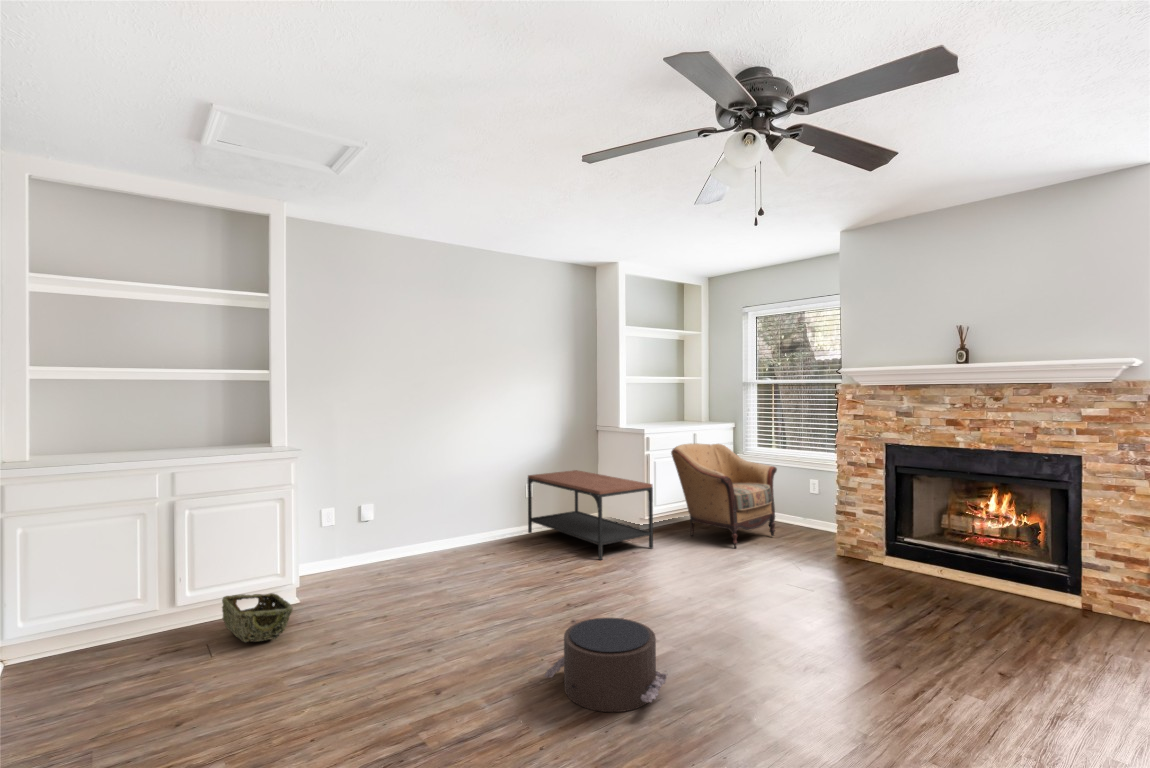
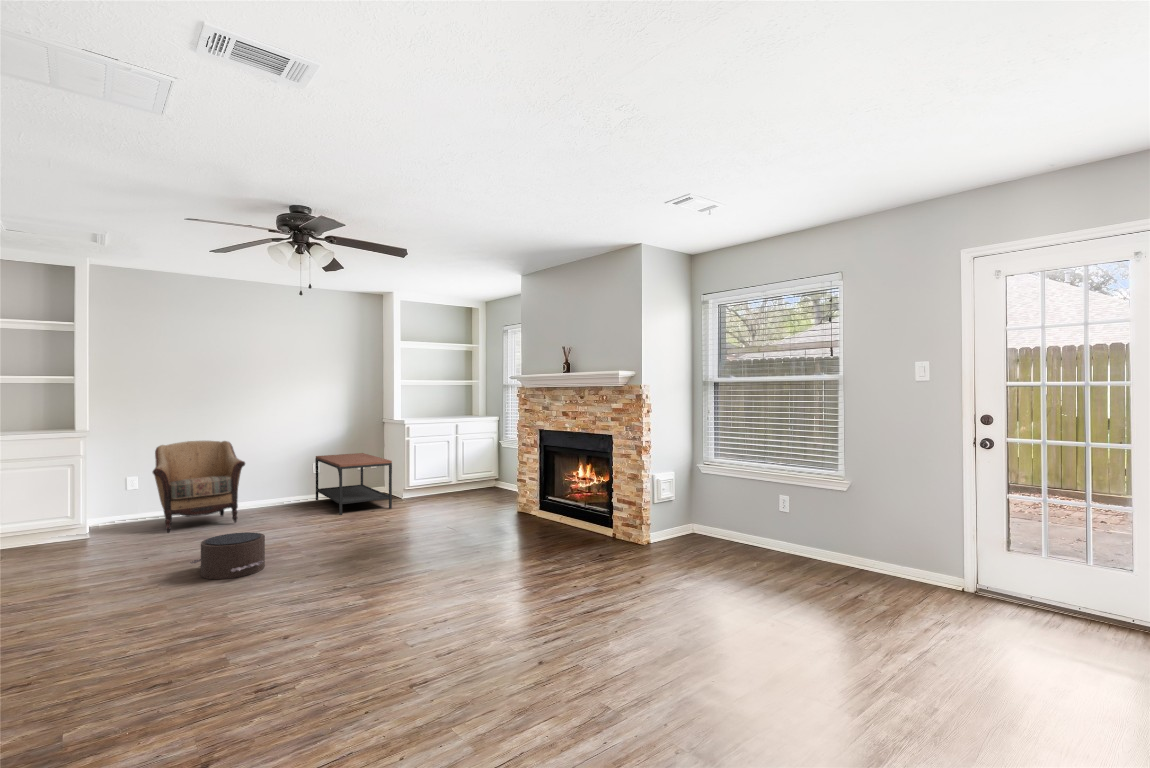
armchair: present [671,443,777,548] -> present [153,441,245,532]
woven basket: present [222,593,293,642] -> none [20,527,67,554]

